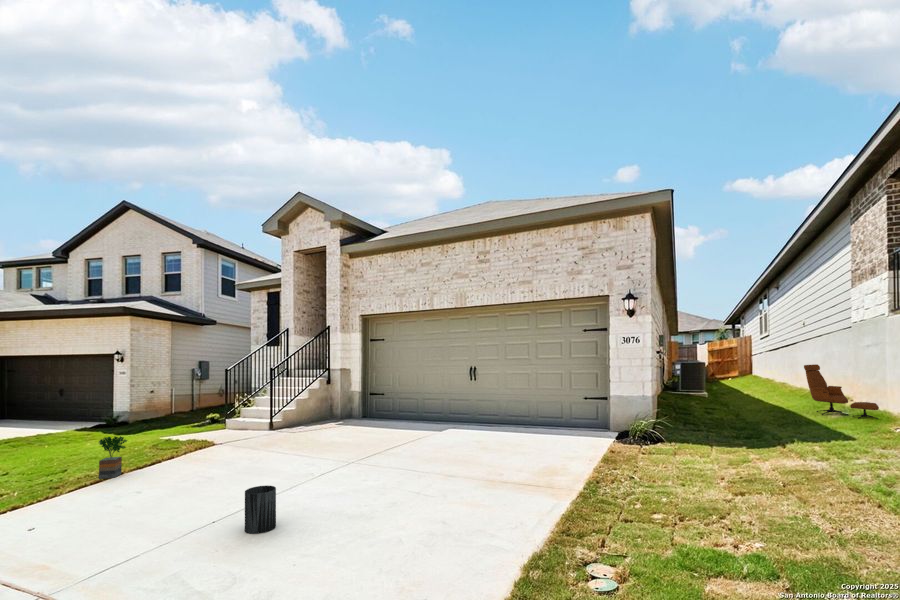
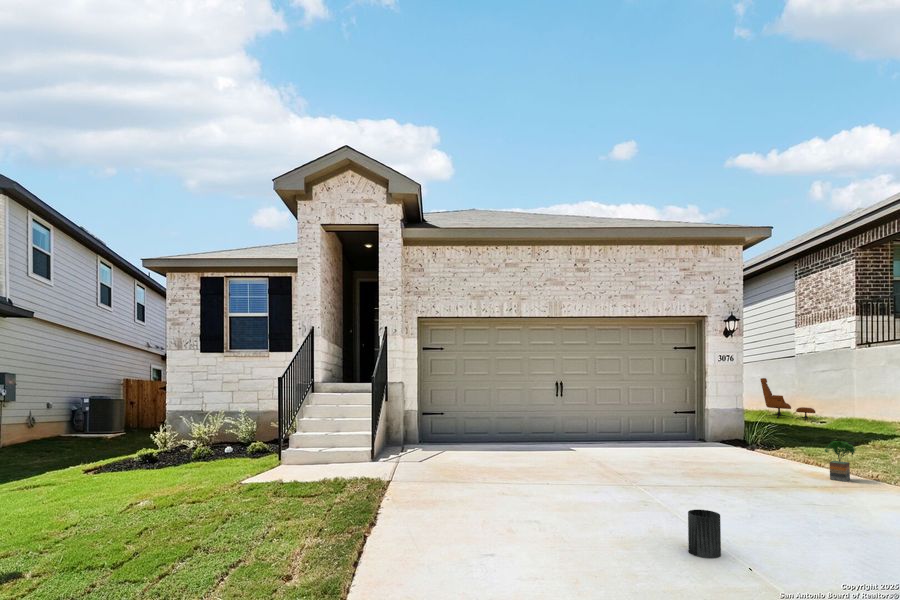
potted tree: present [99,436,127,479] -> present [825,441,855,482]
trash can: present [245,486,276,534] -> present [688,510,721,558]

